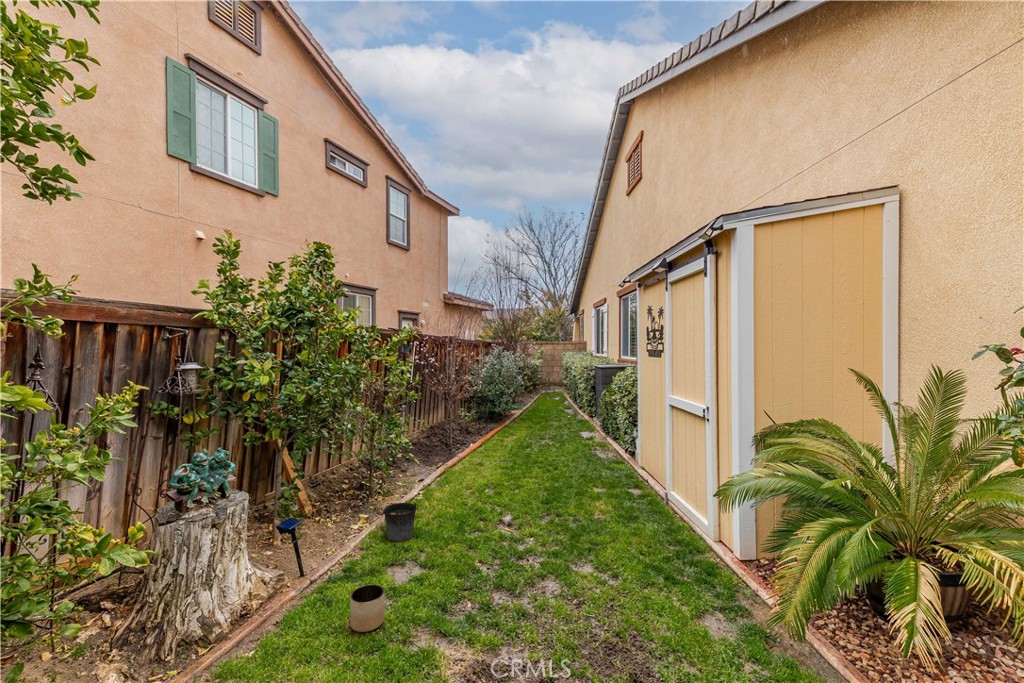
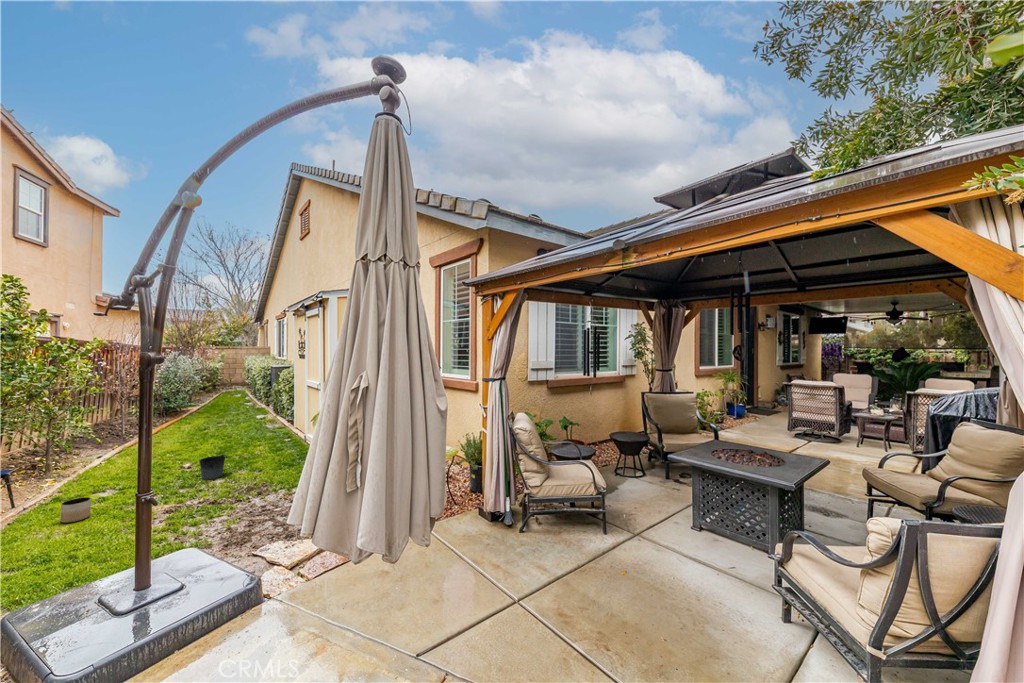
bucket: present [383,503,419,542] -> present [199,455,227,480]

